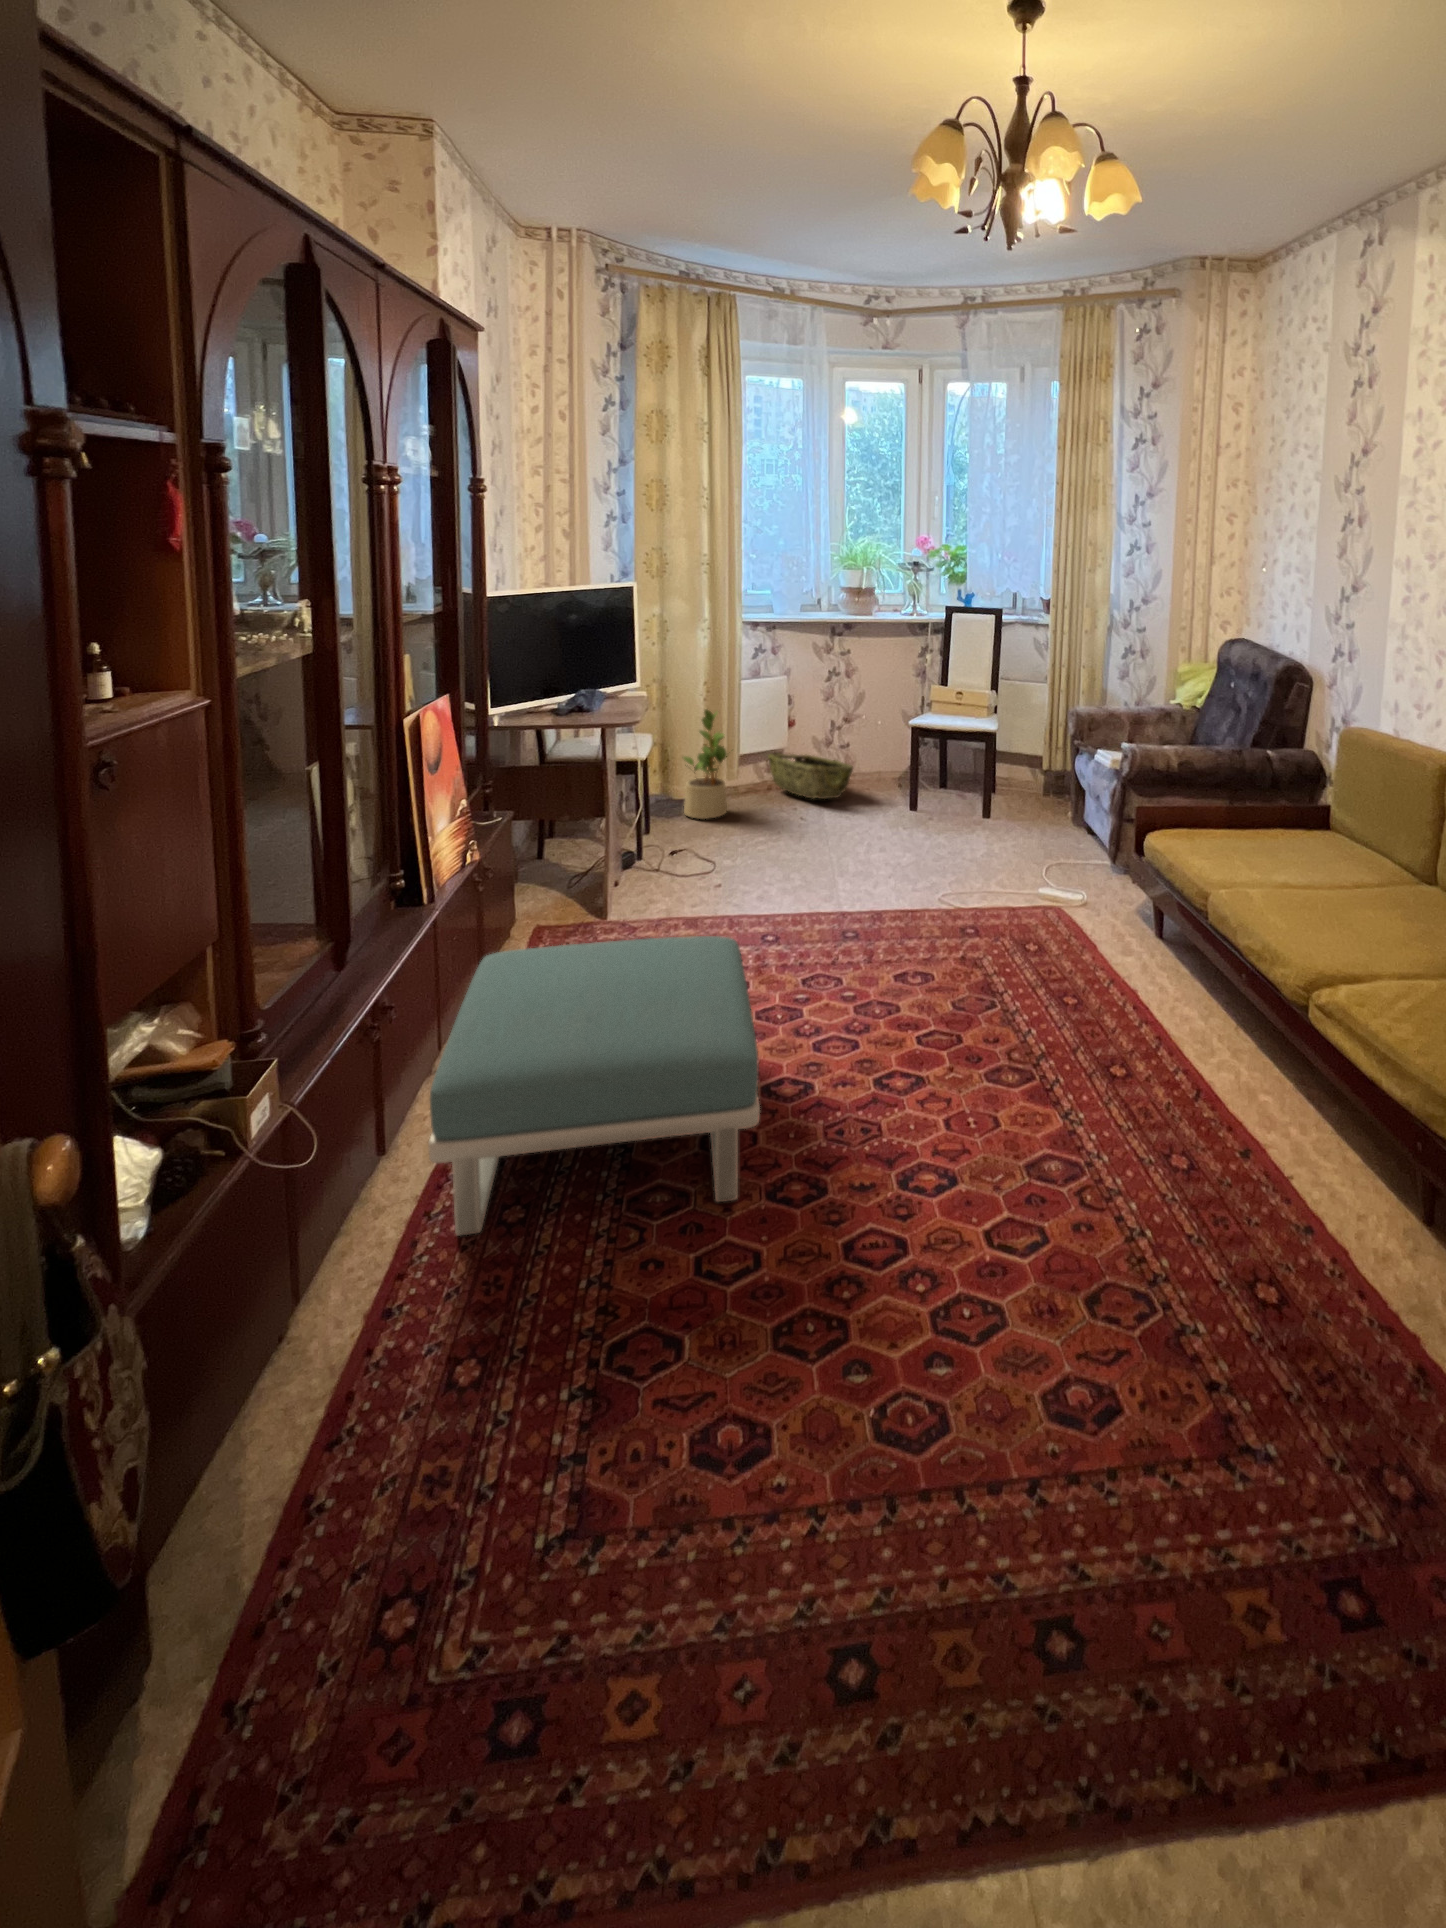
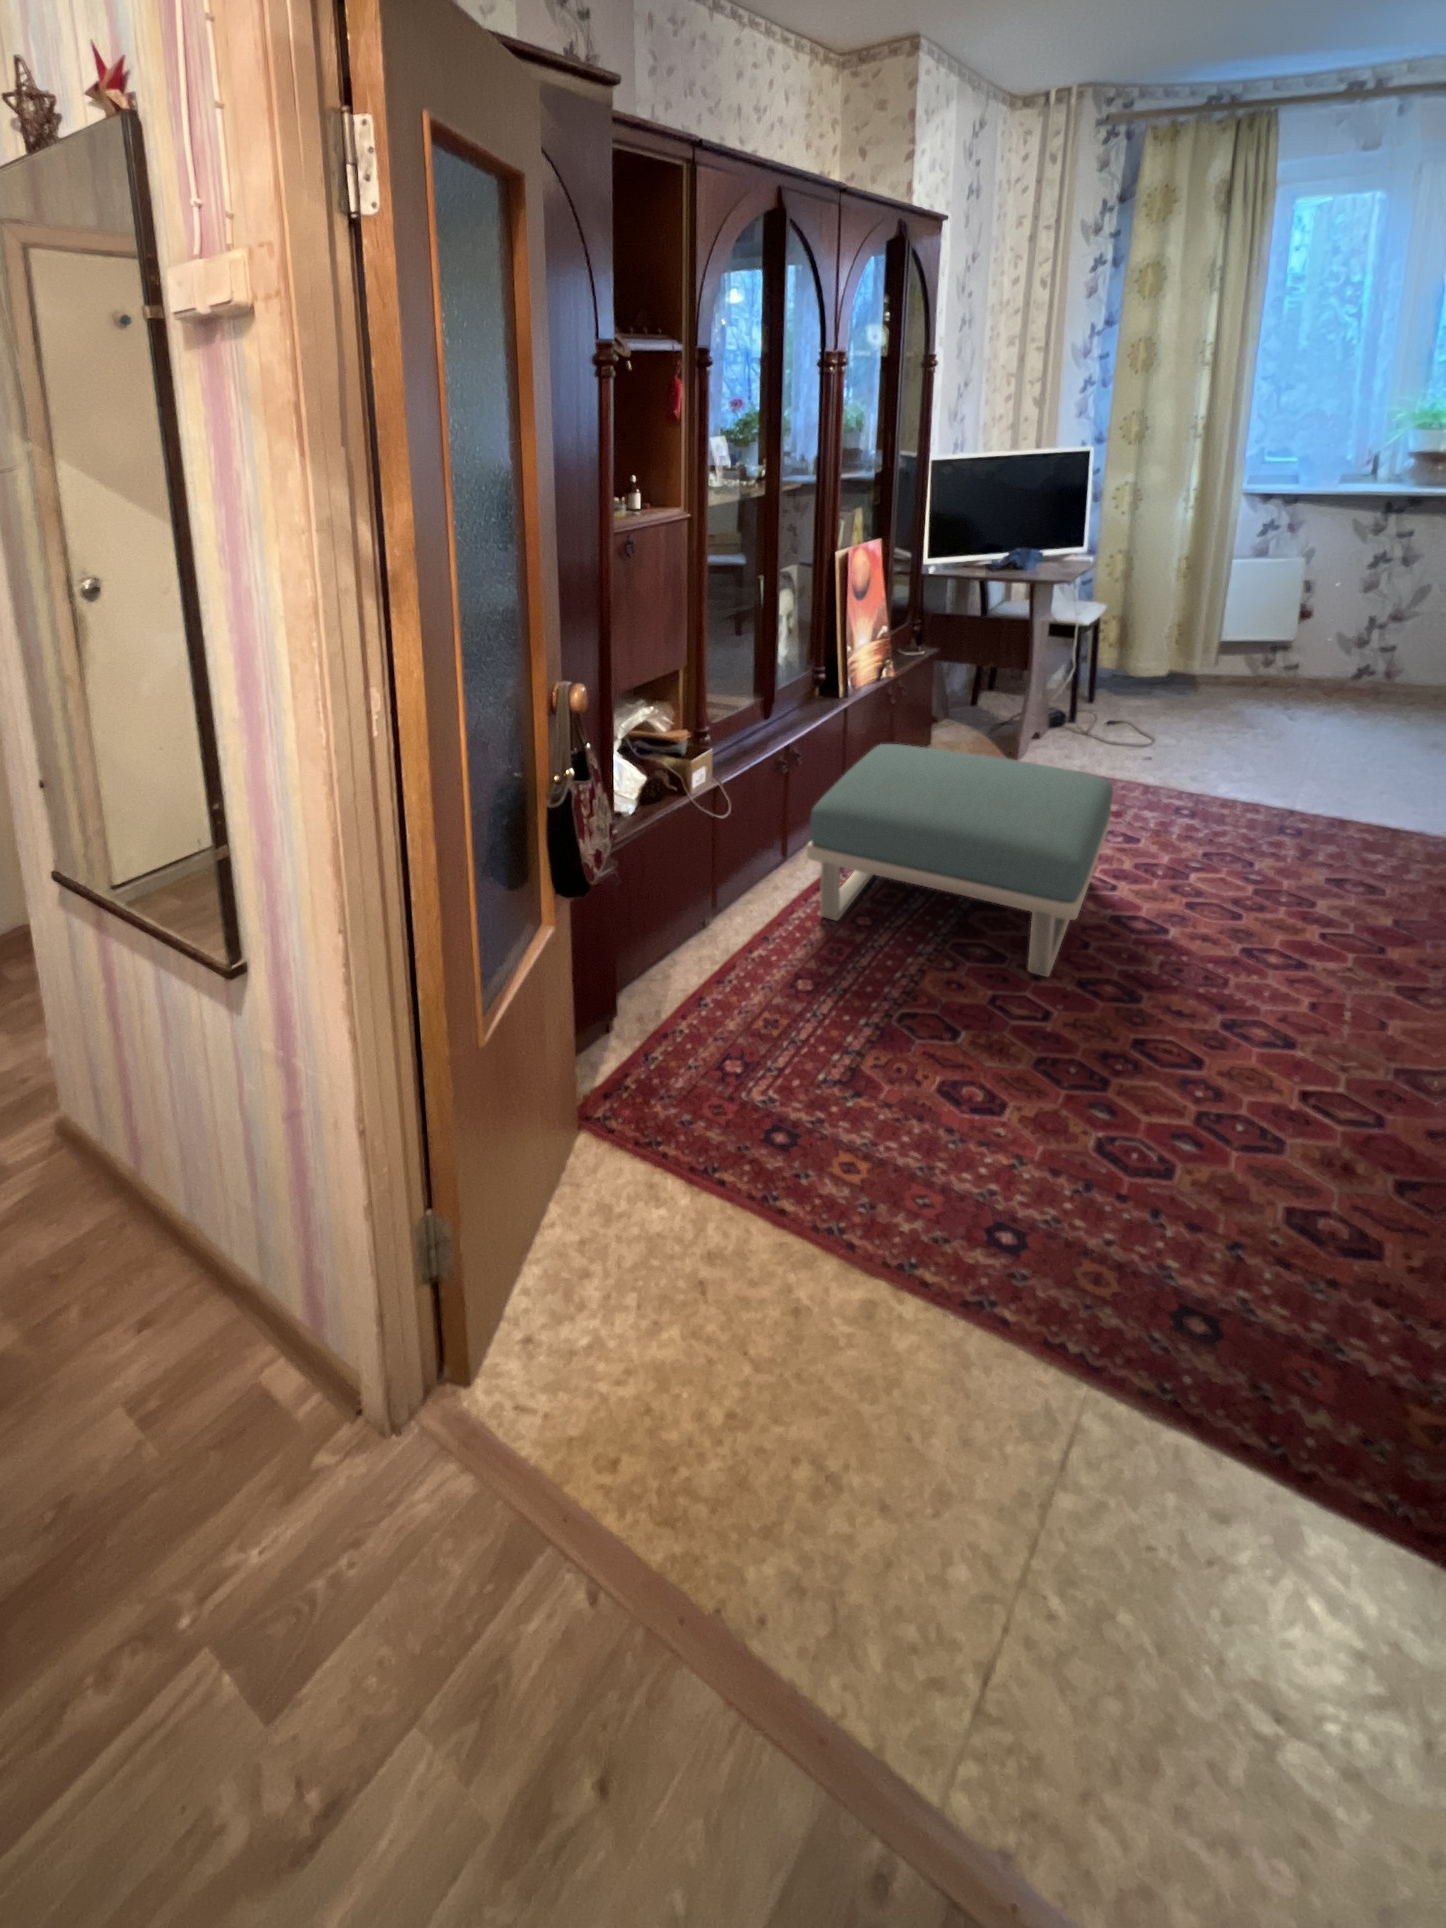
potted plant: present [684,710,727,819] -> none [1138,584,1208,699]
woven basket: present [768,754,853,799] -> none [1263,644,1388,705]

